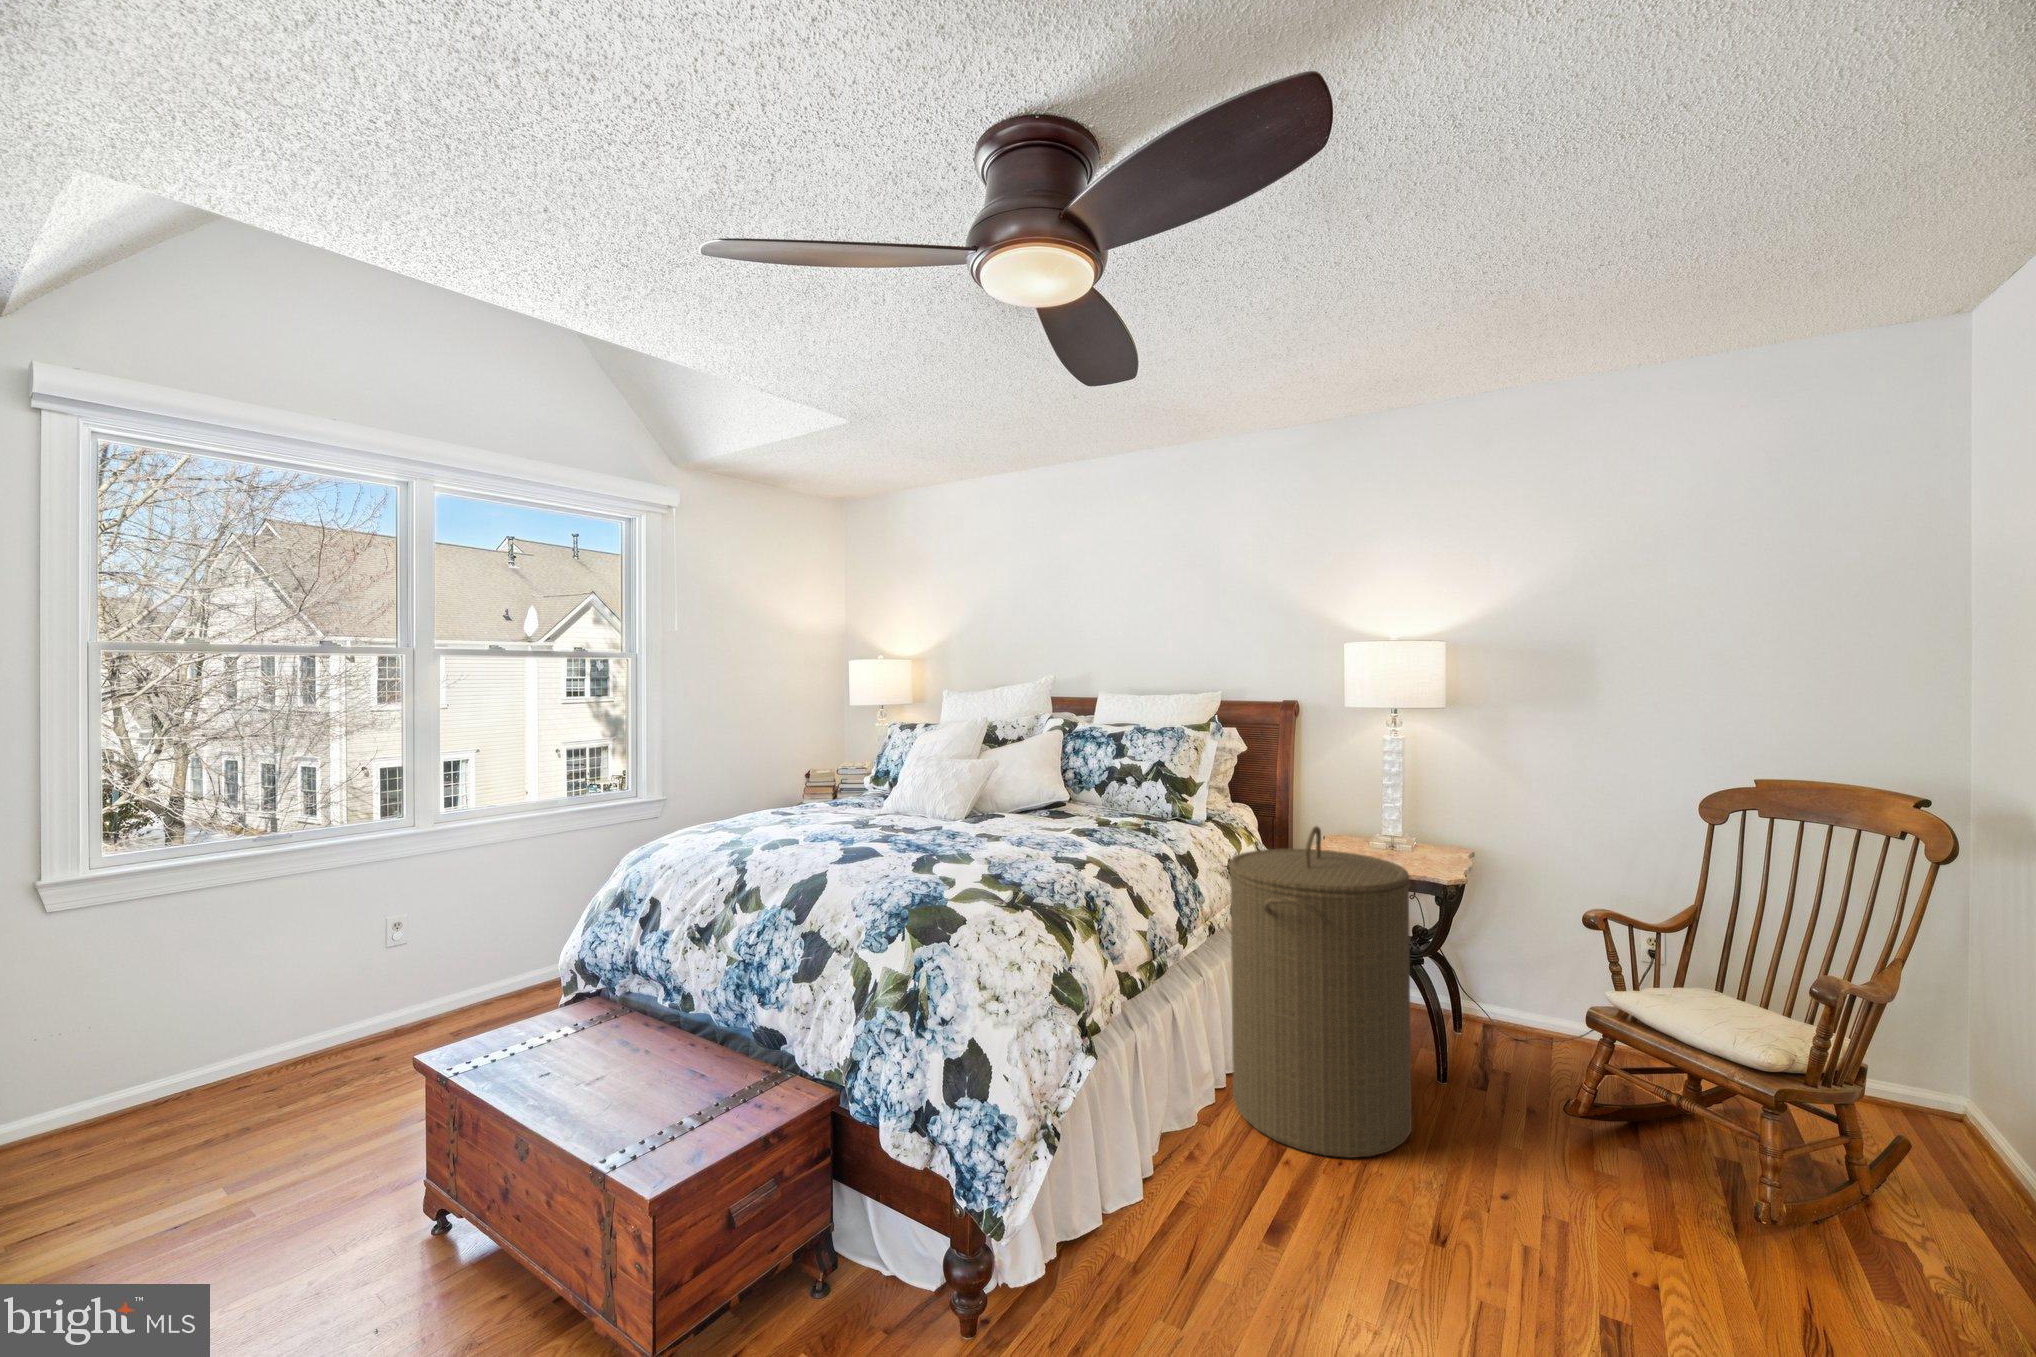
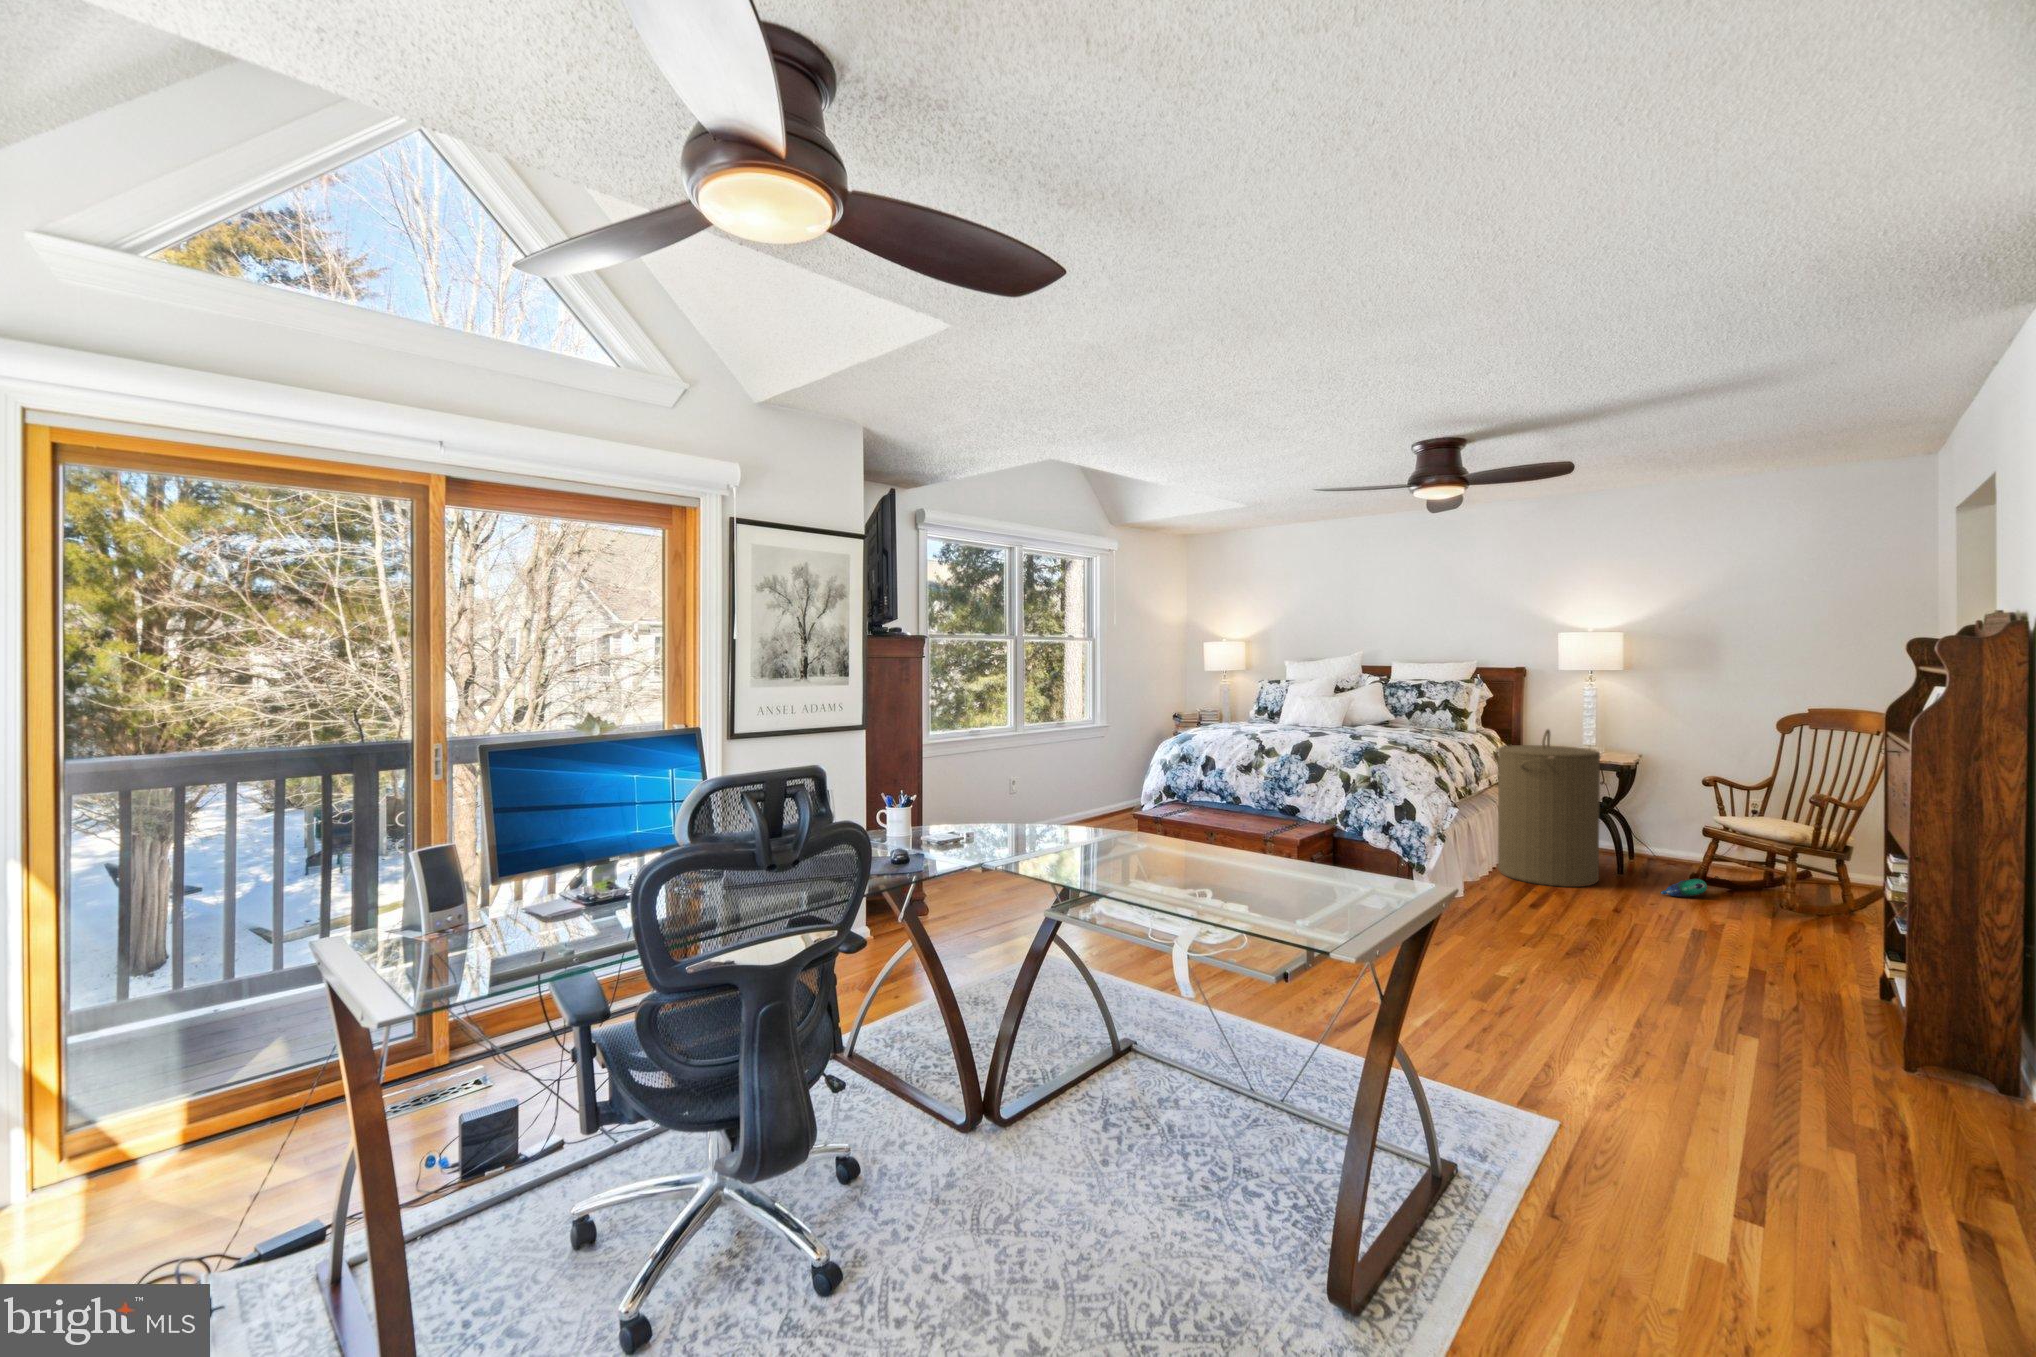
plush toy: none [1532,1140,1619,1193] -> present [1661,878,1707,897]

